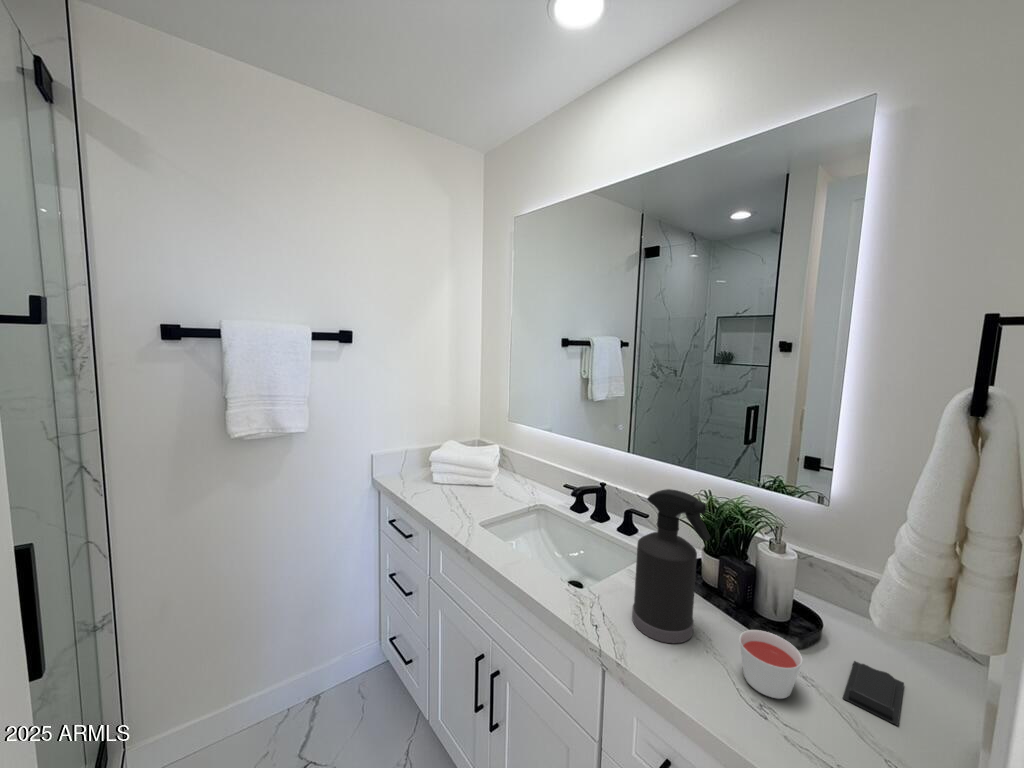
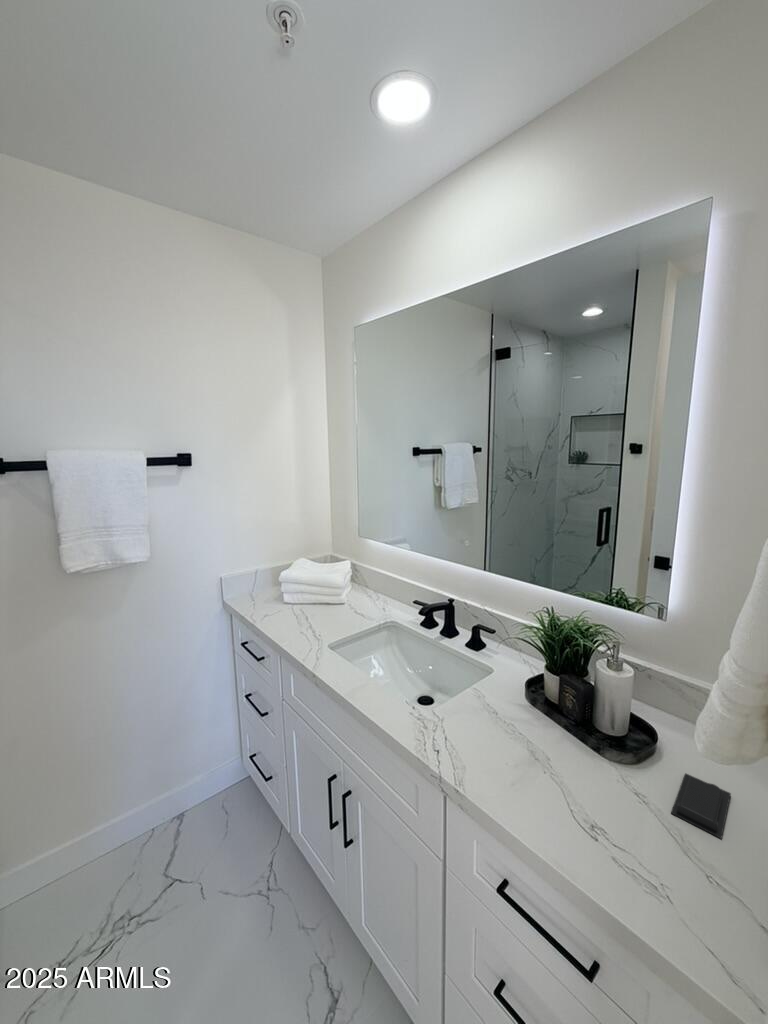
spray bottle: present [632,489,711,643] -> none [474,615,546,765]
candle: present [739,630,802,699] -> none [573,751,632,818]

